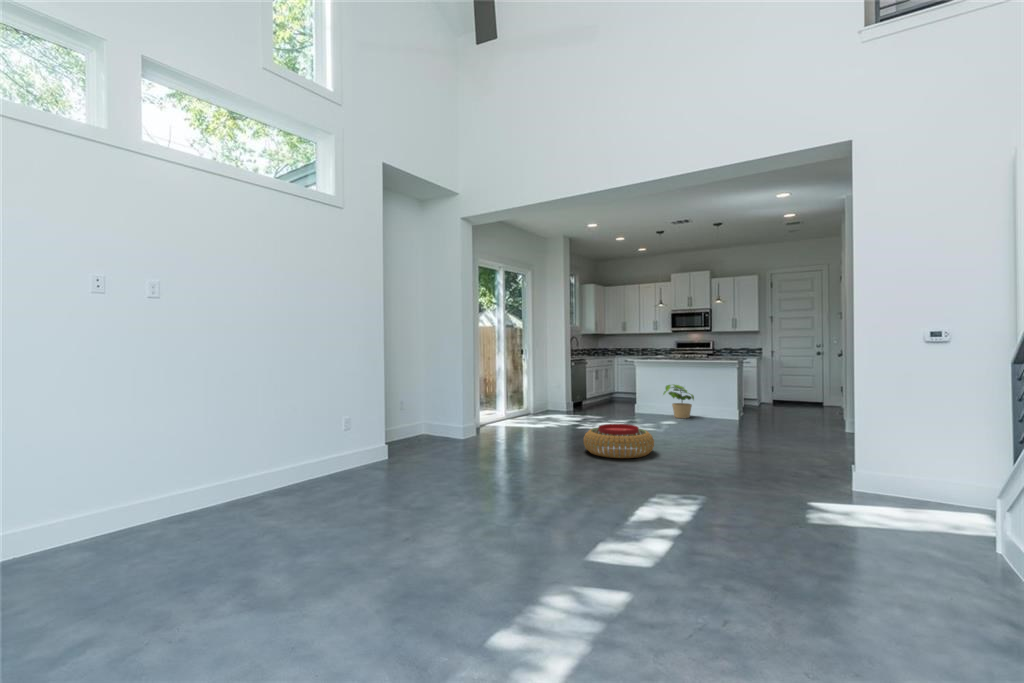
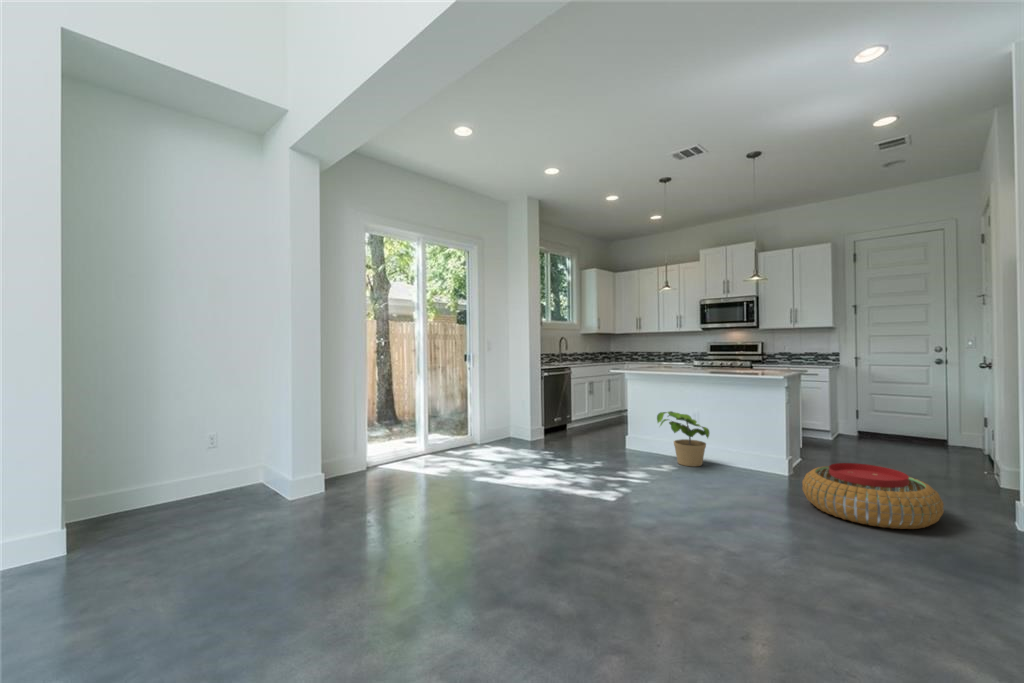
pouf: present [584,424,654,458] -> present [802,463,944,529]

